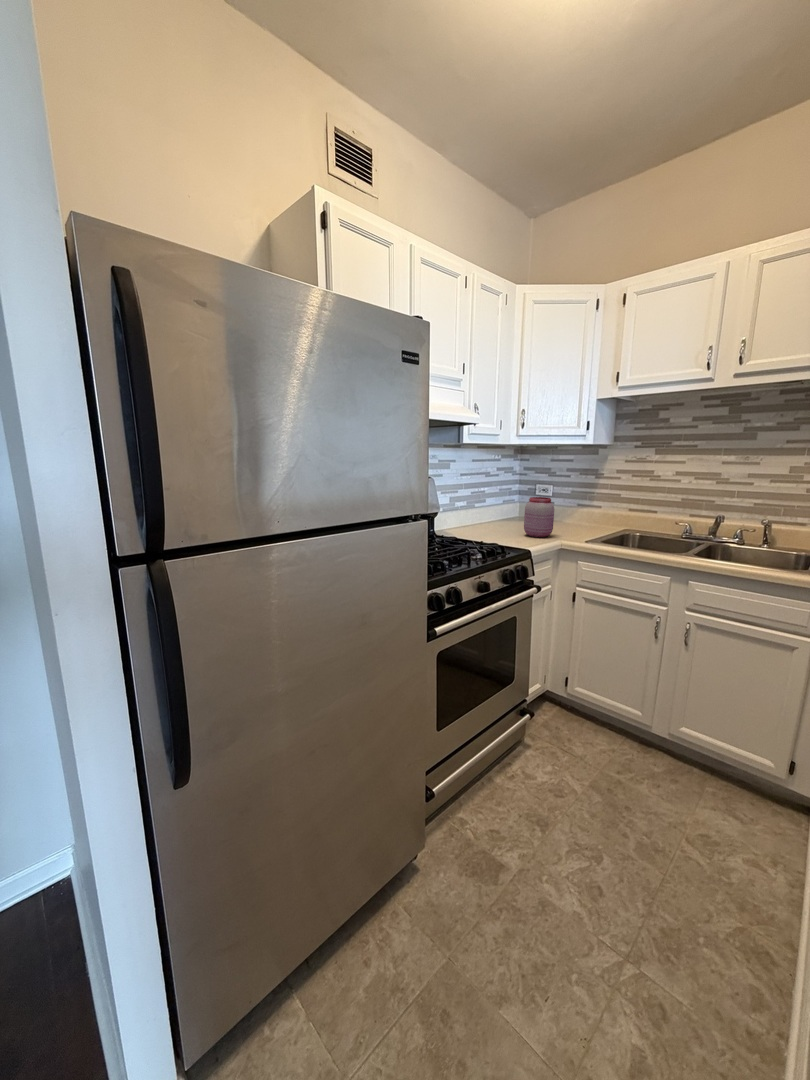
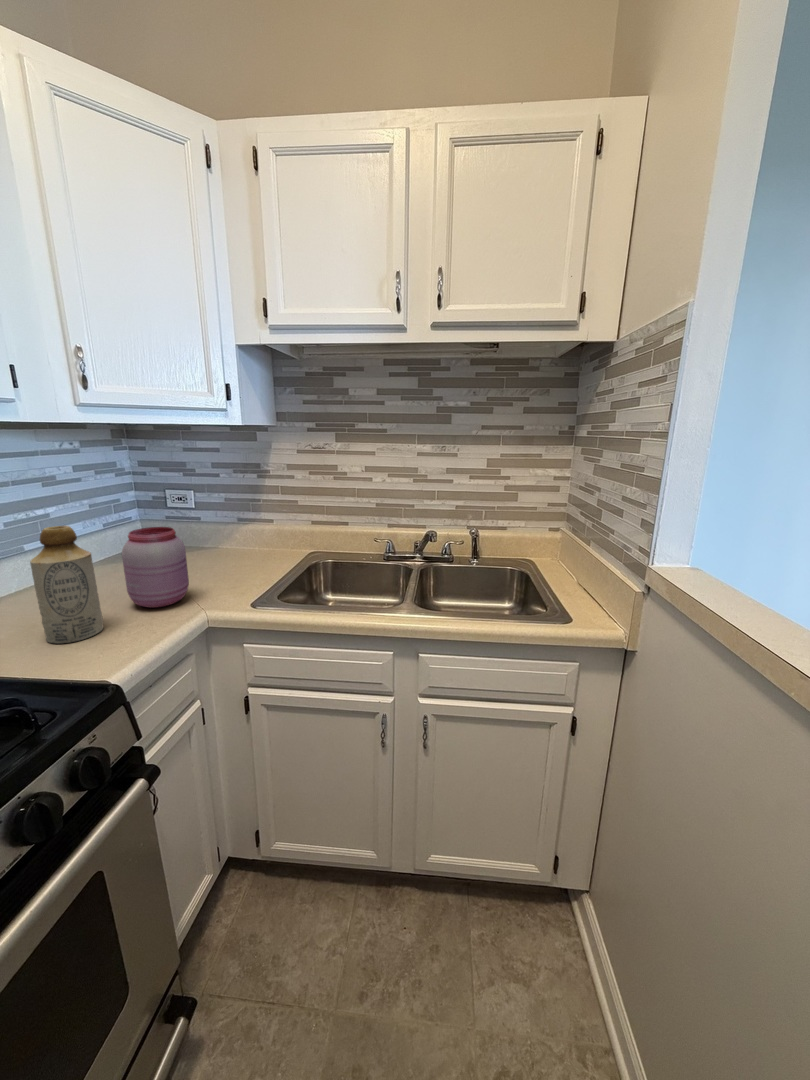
bottle: none [494,490,517,541] -> present [30,526,103,643]

